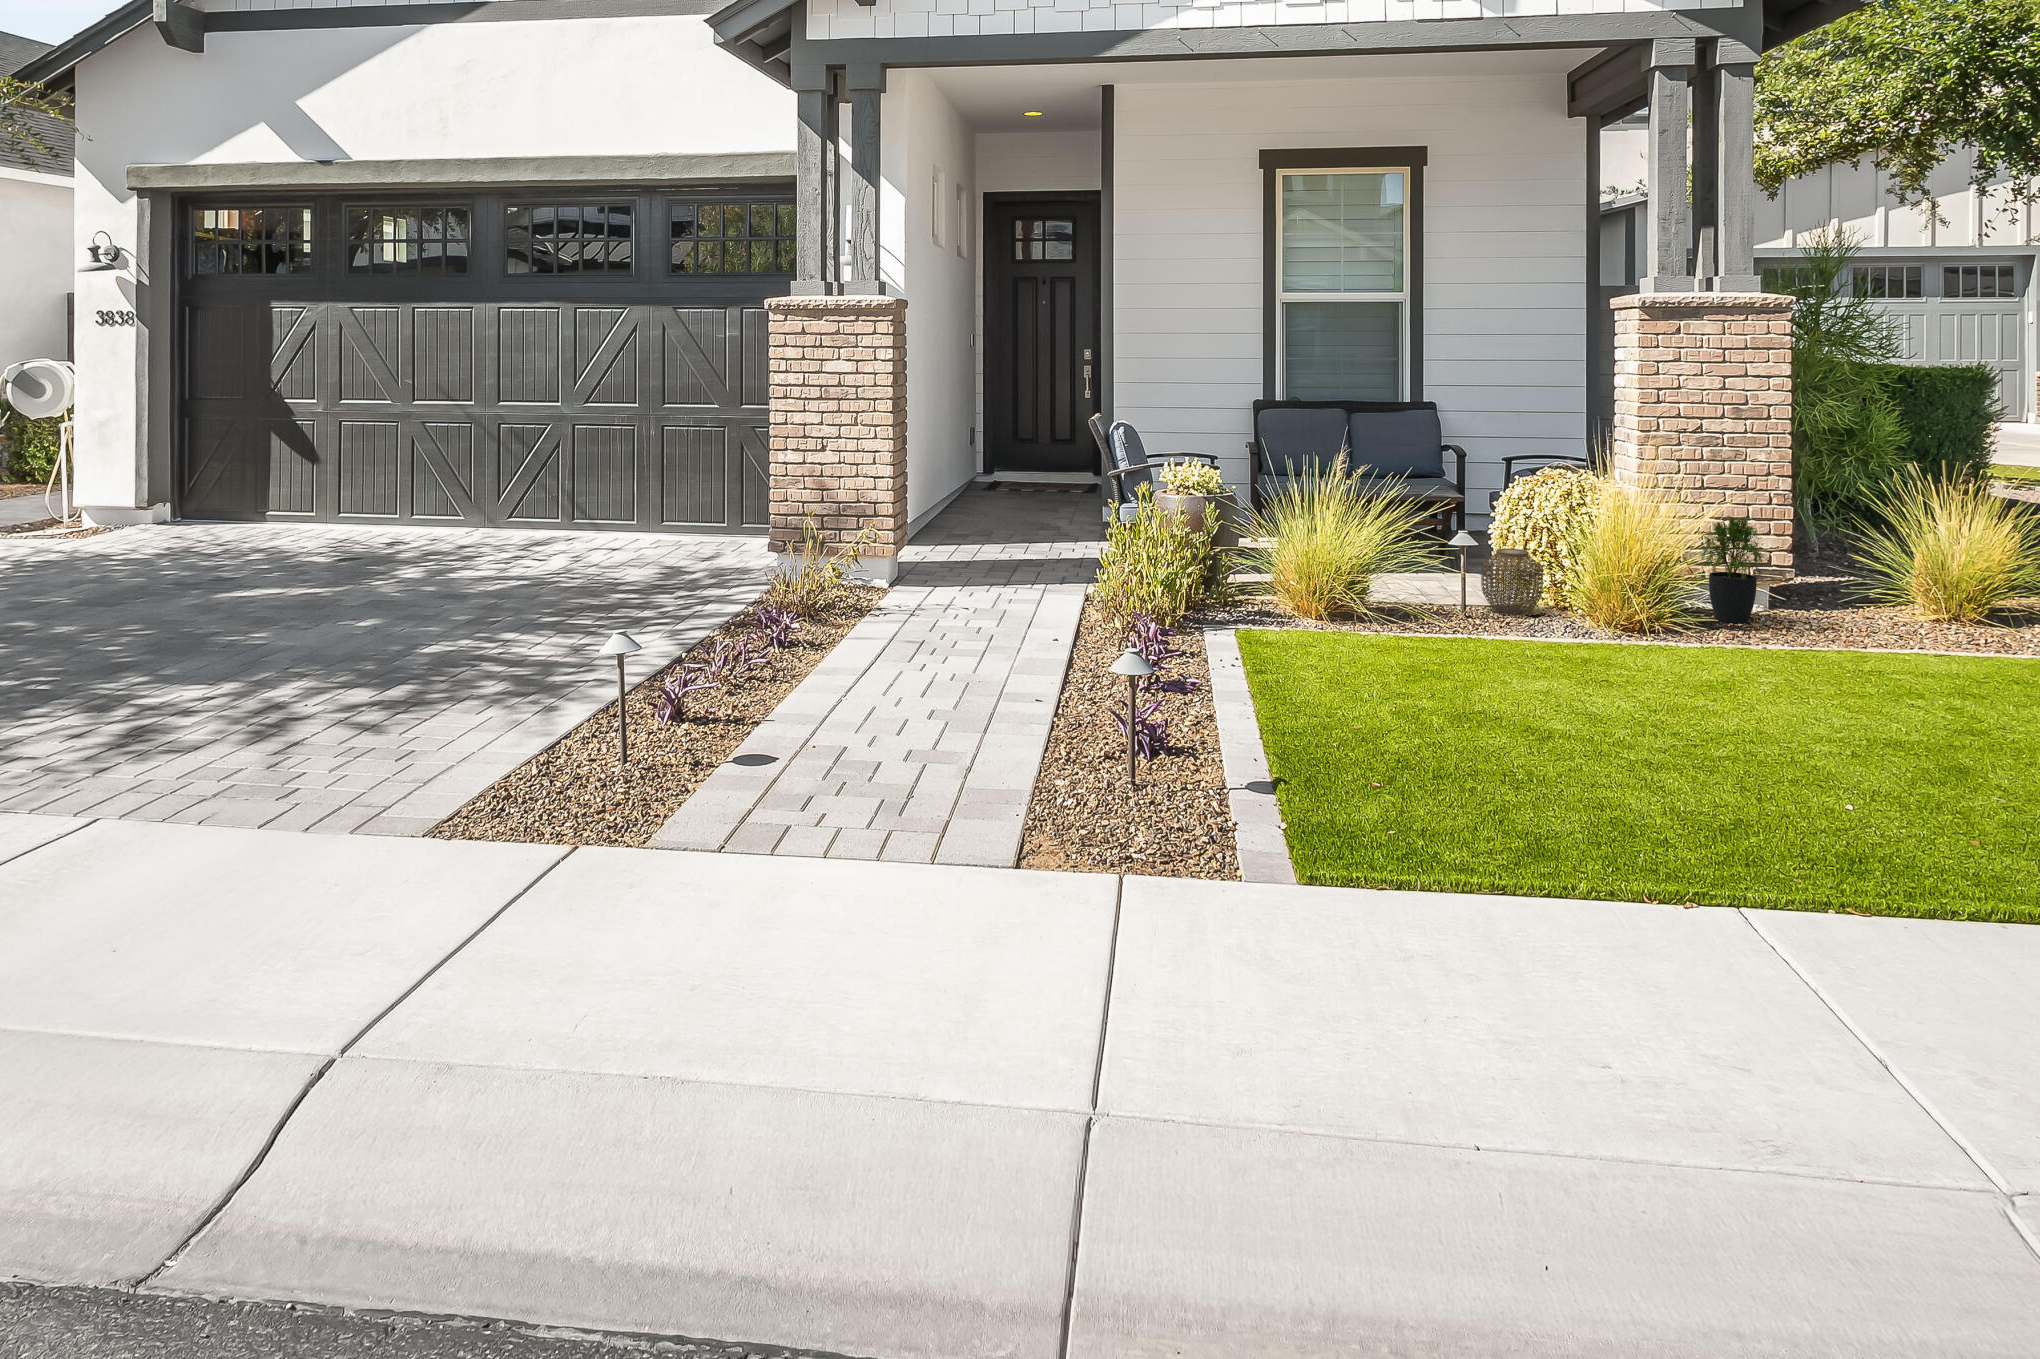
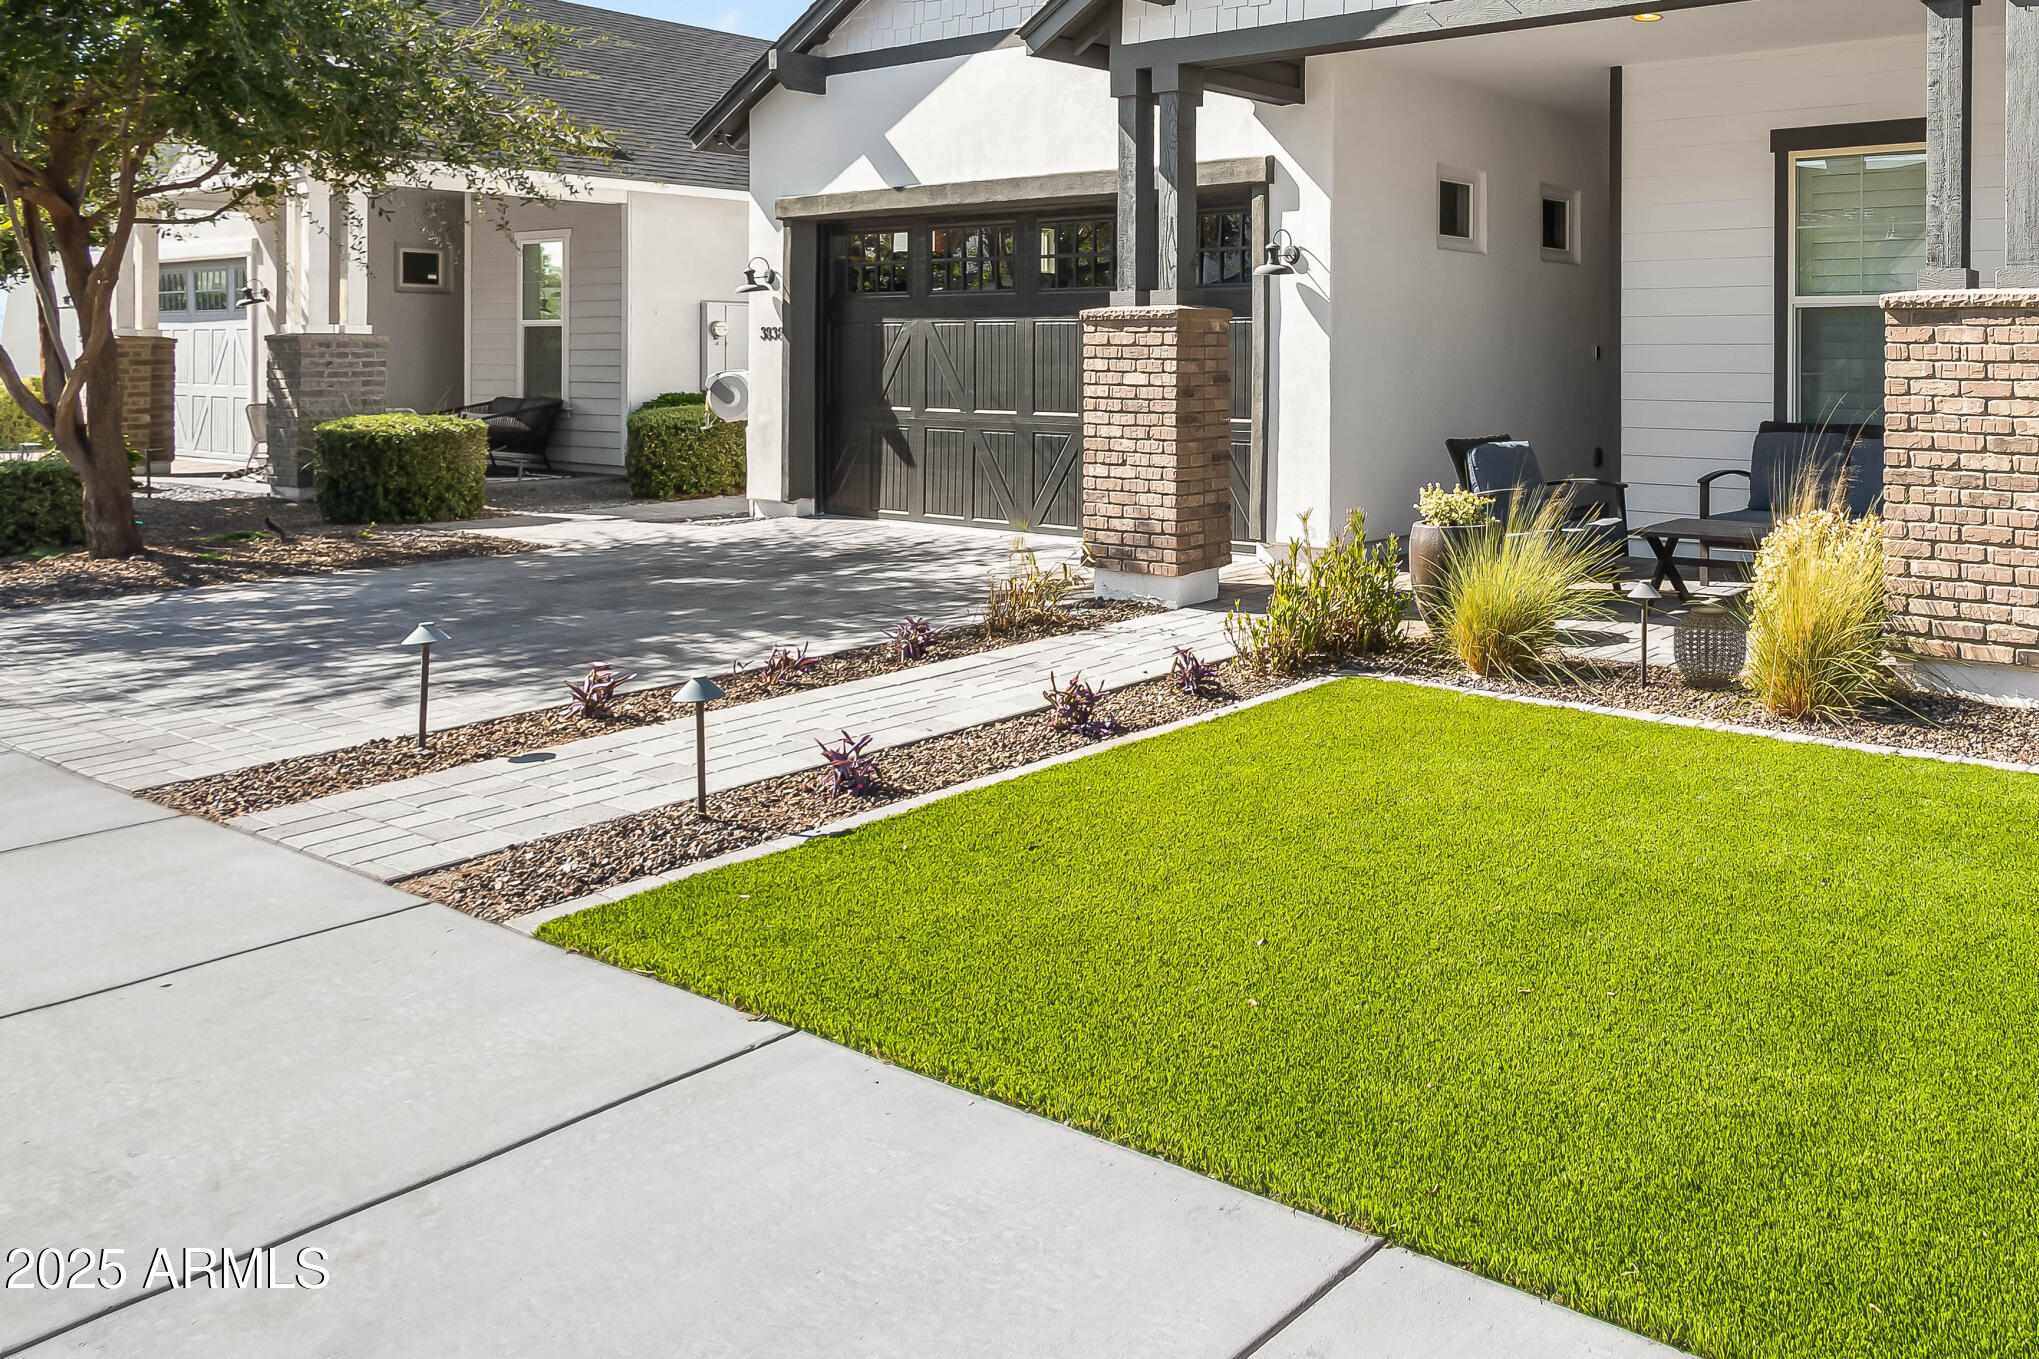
potted plant: present [1699,516,1767,623] -> none [1901,579,1995,722]

